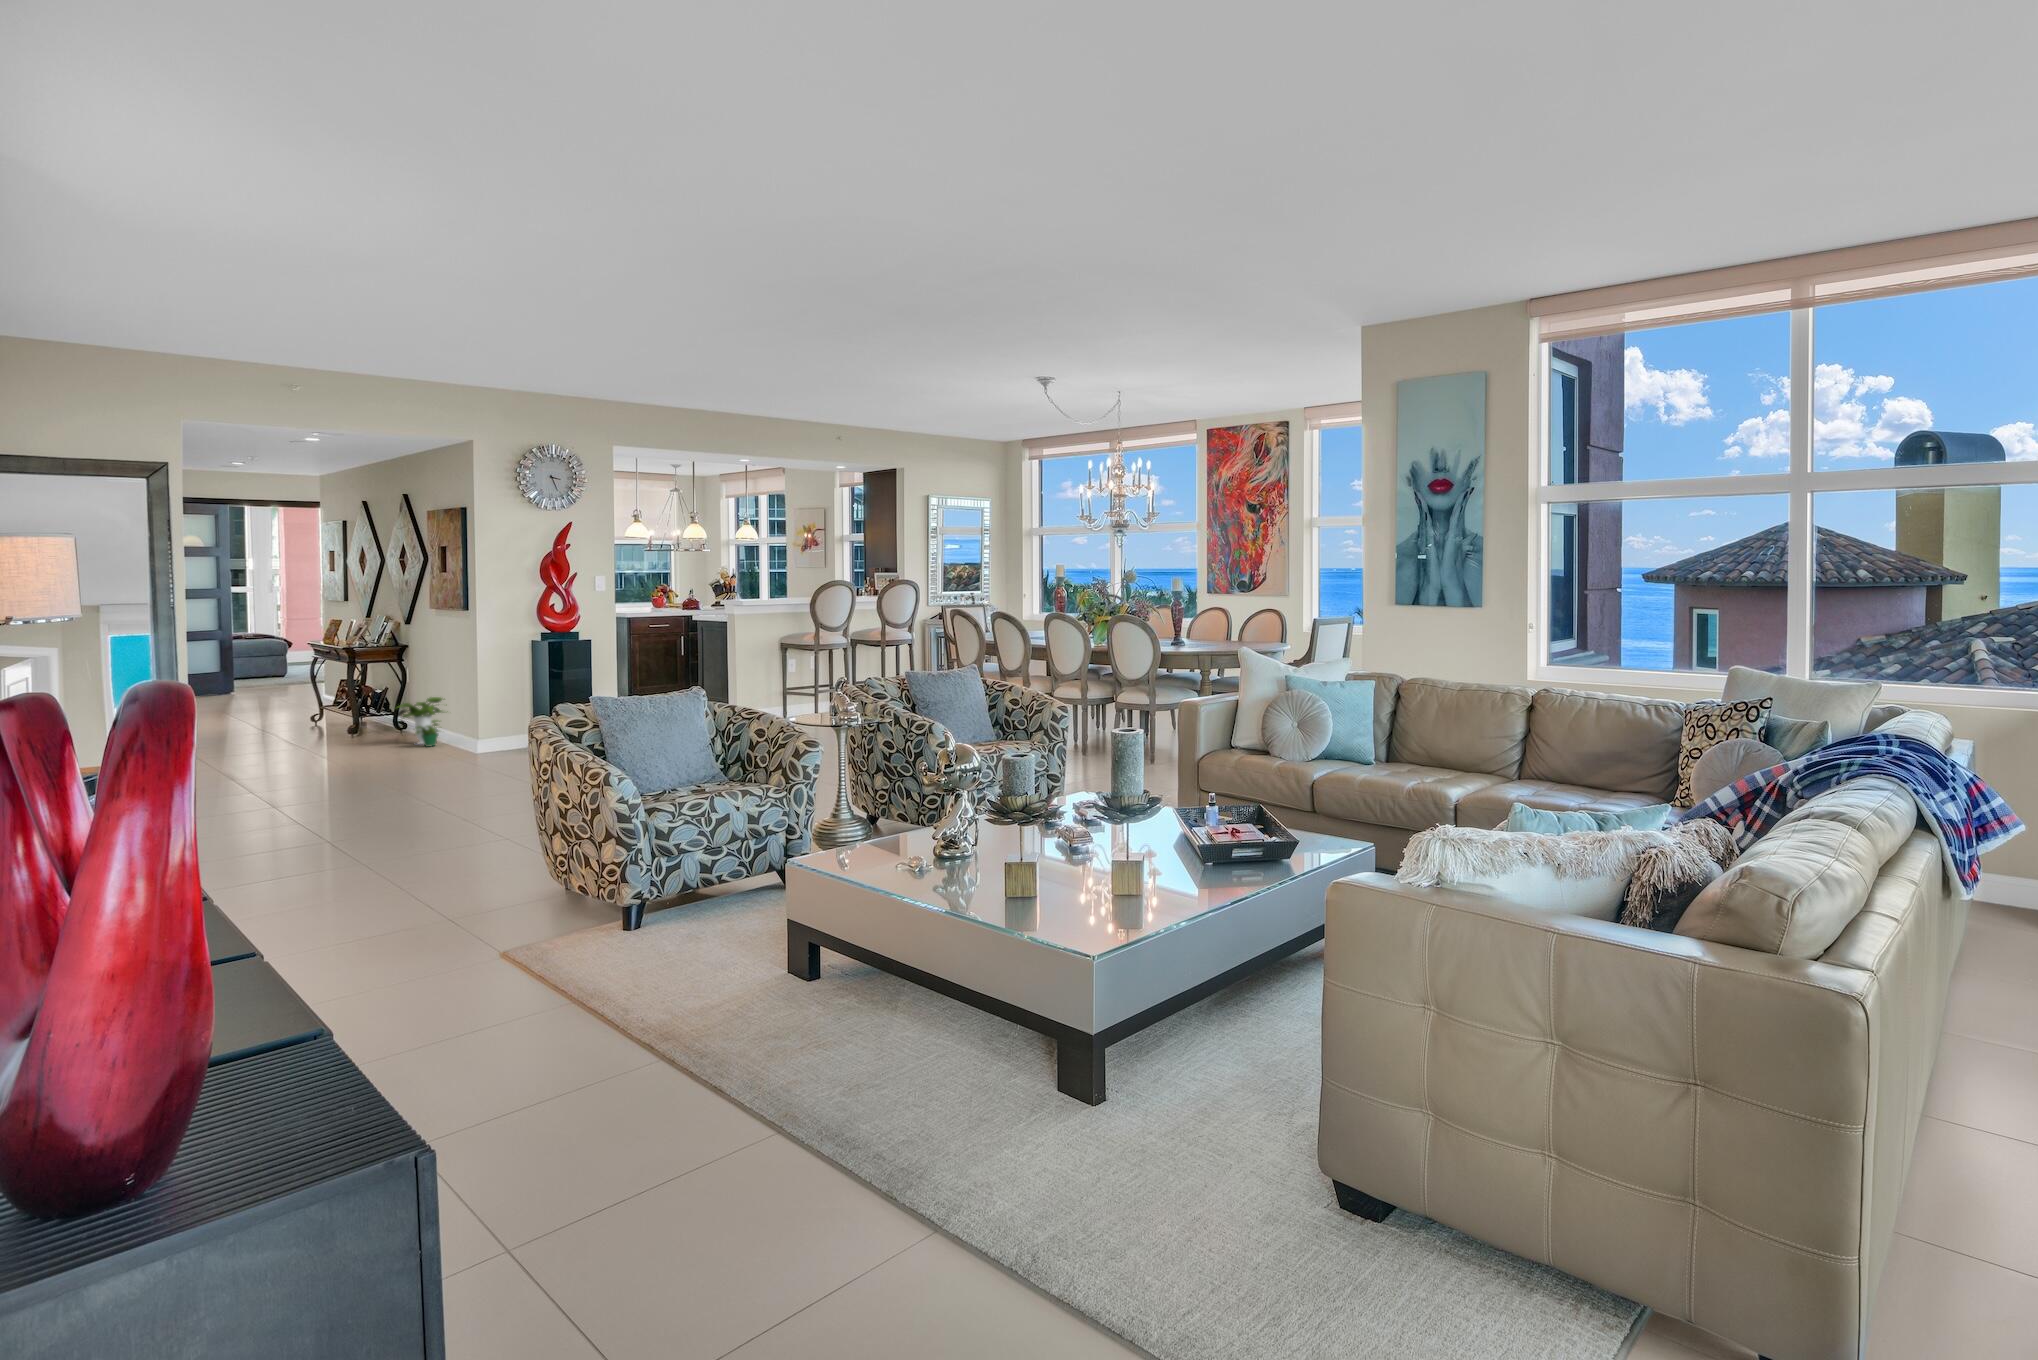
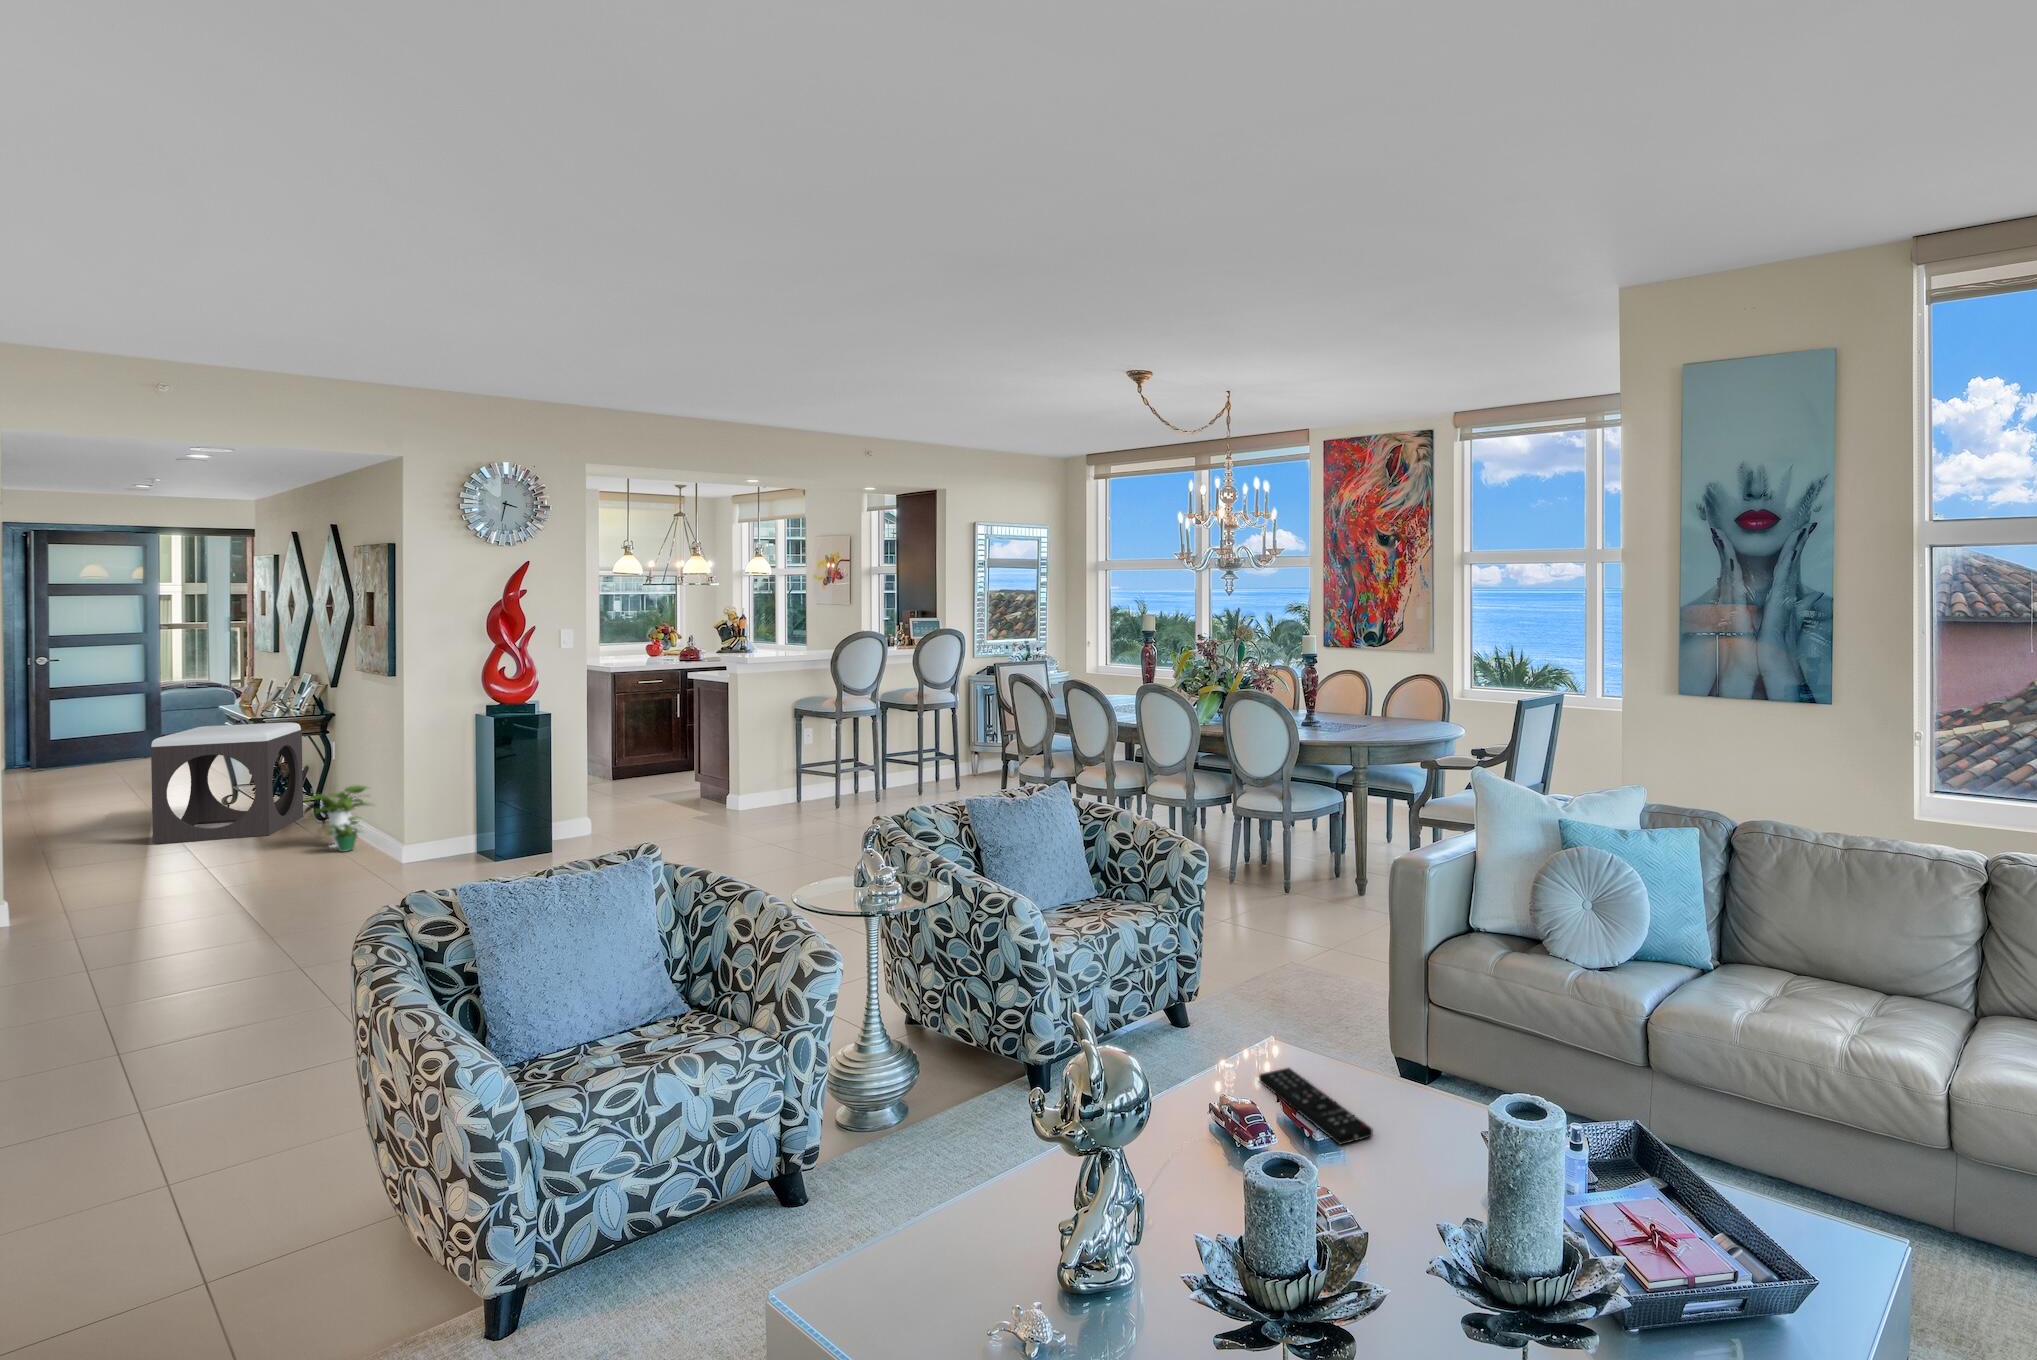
footstool: none [270,652,383,743] -> present [151,723,303,844]
remote control: none [1069,801,1122,824] -> present [1259,1068,1373,1145]

